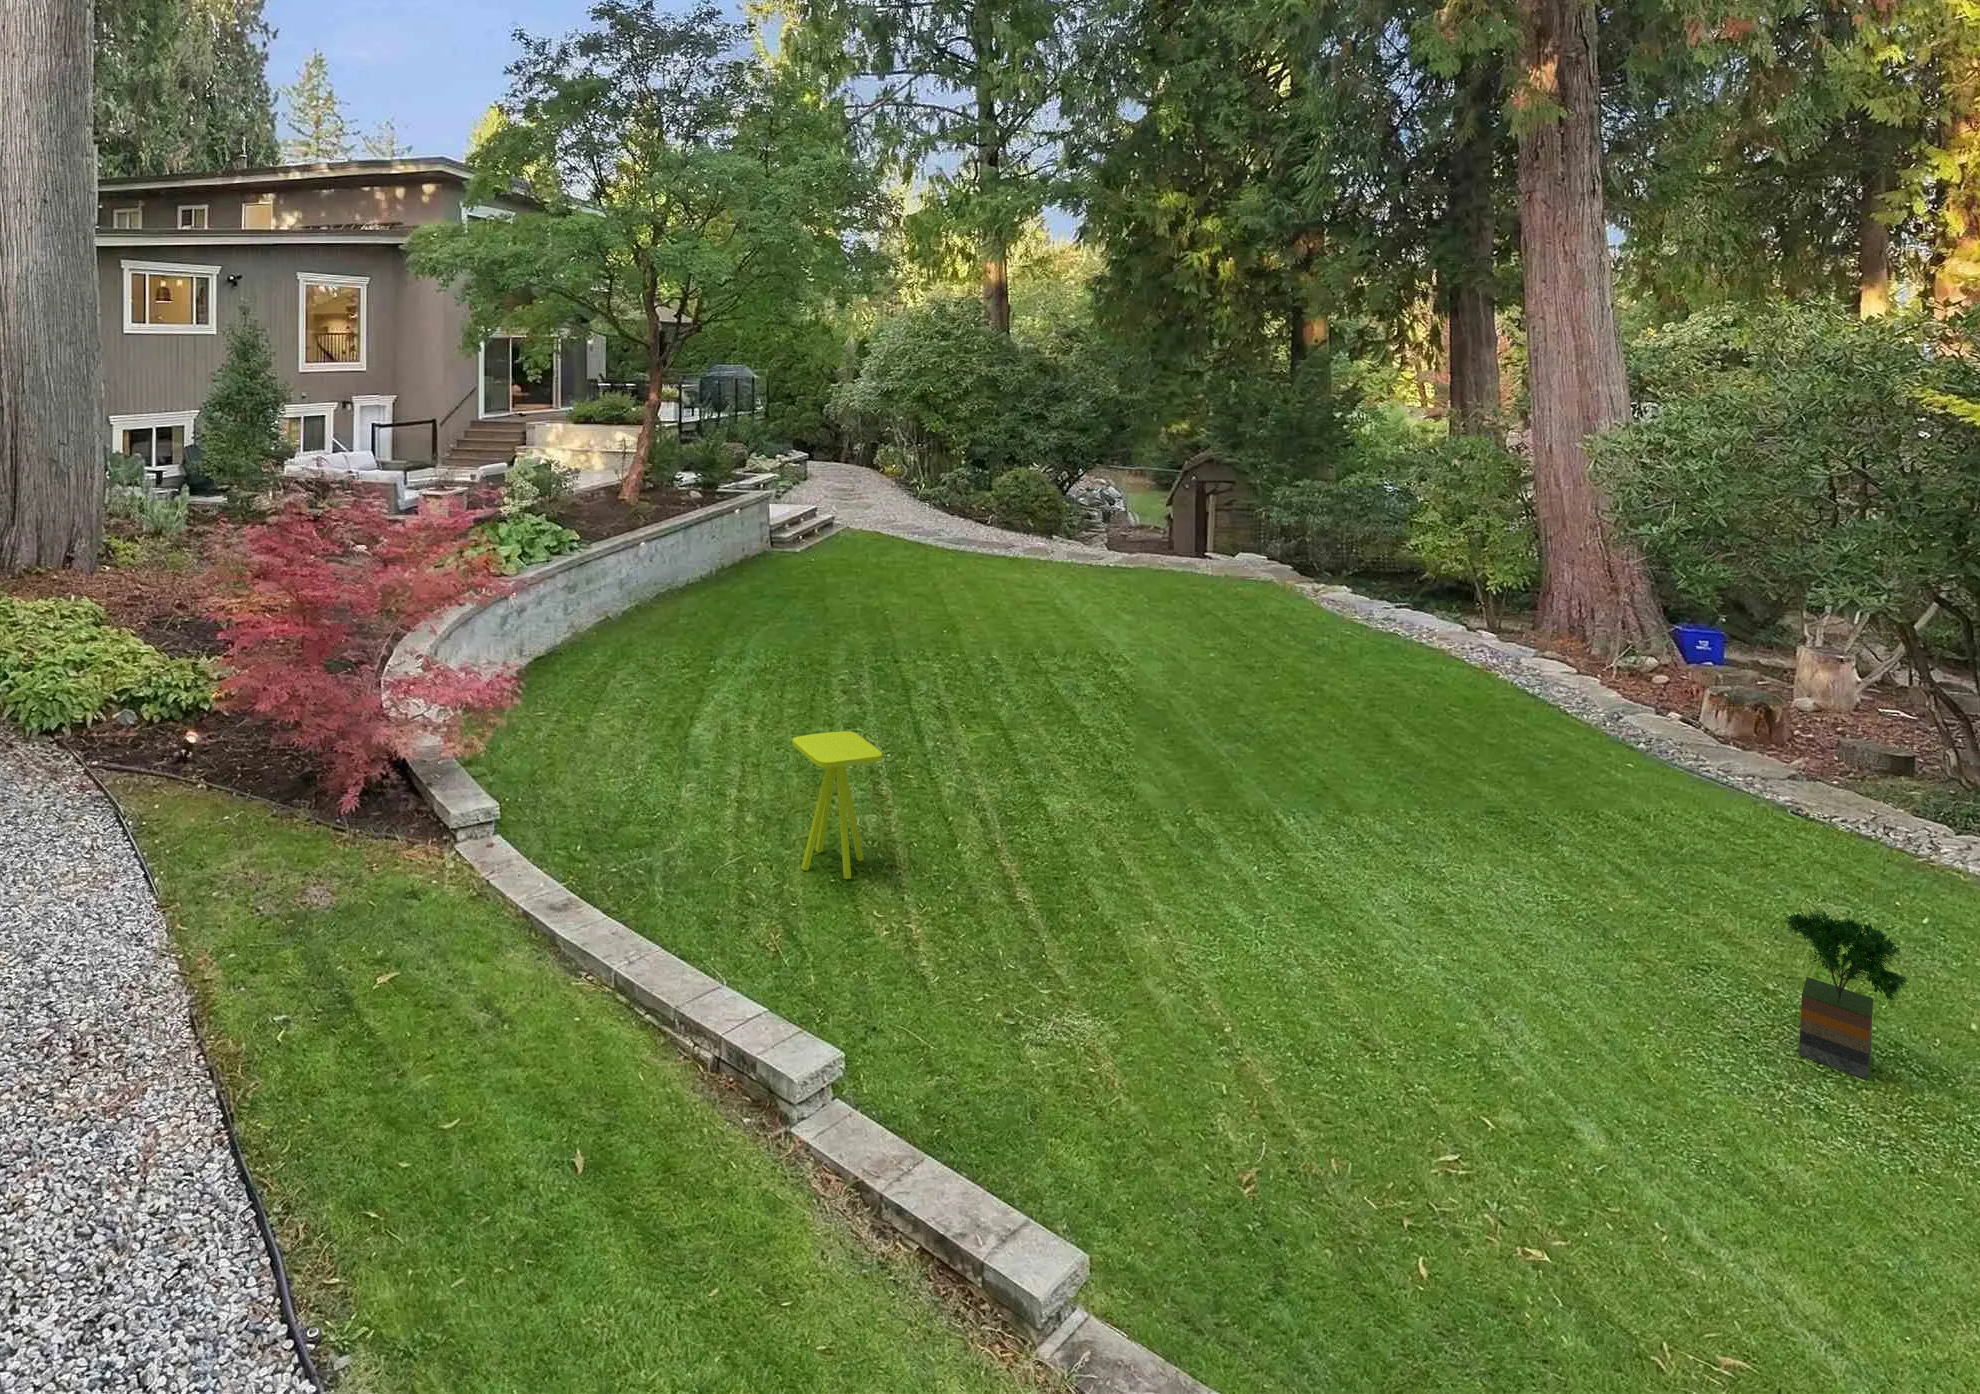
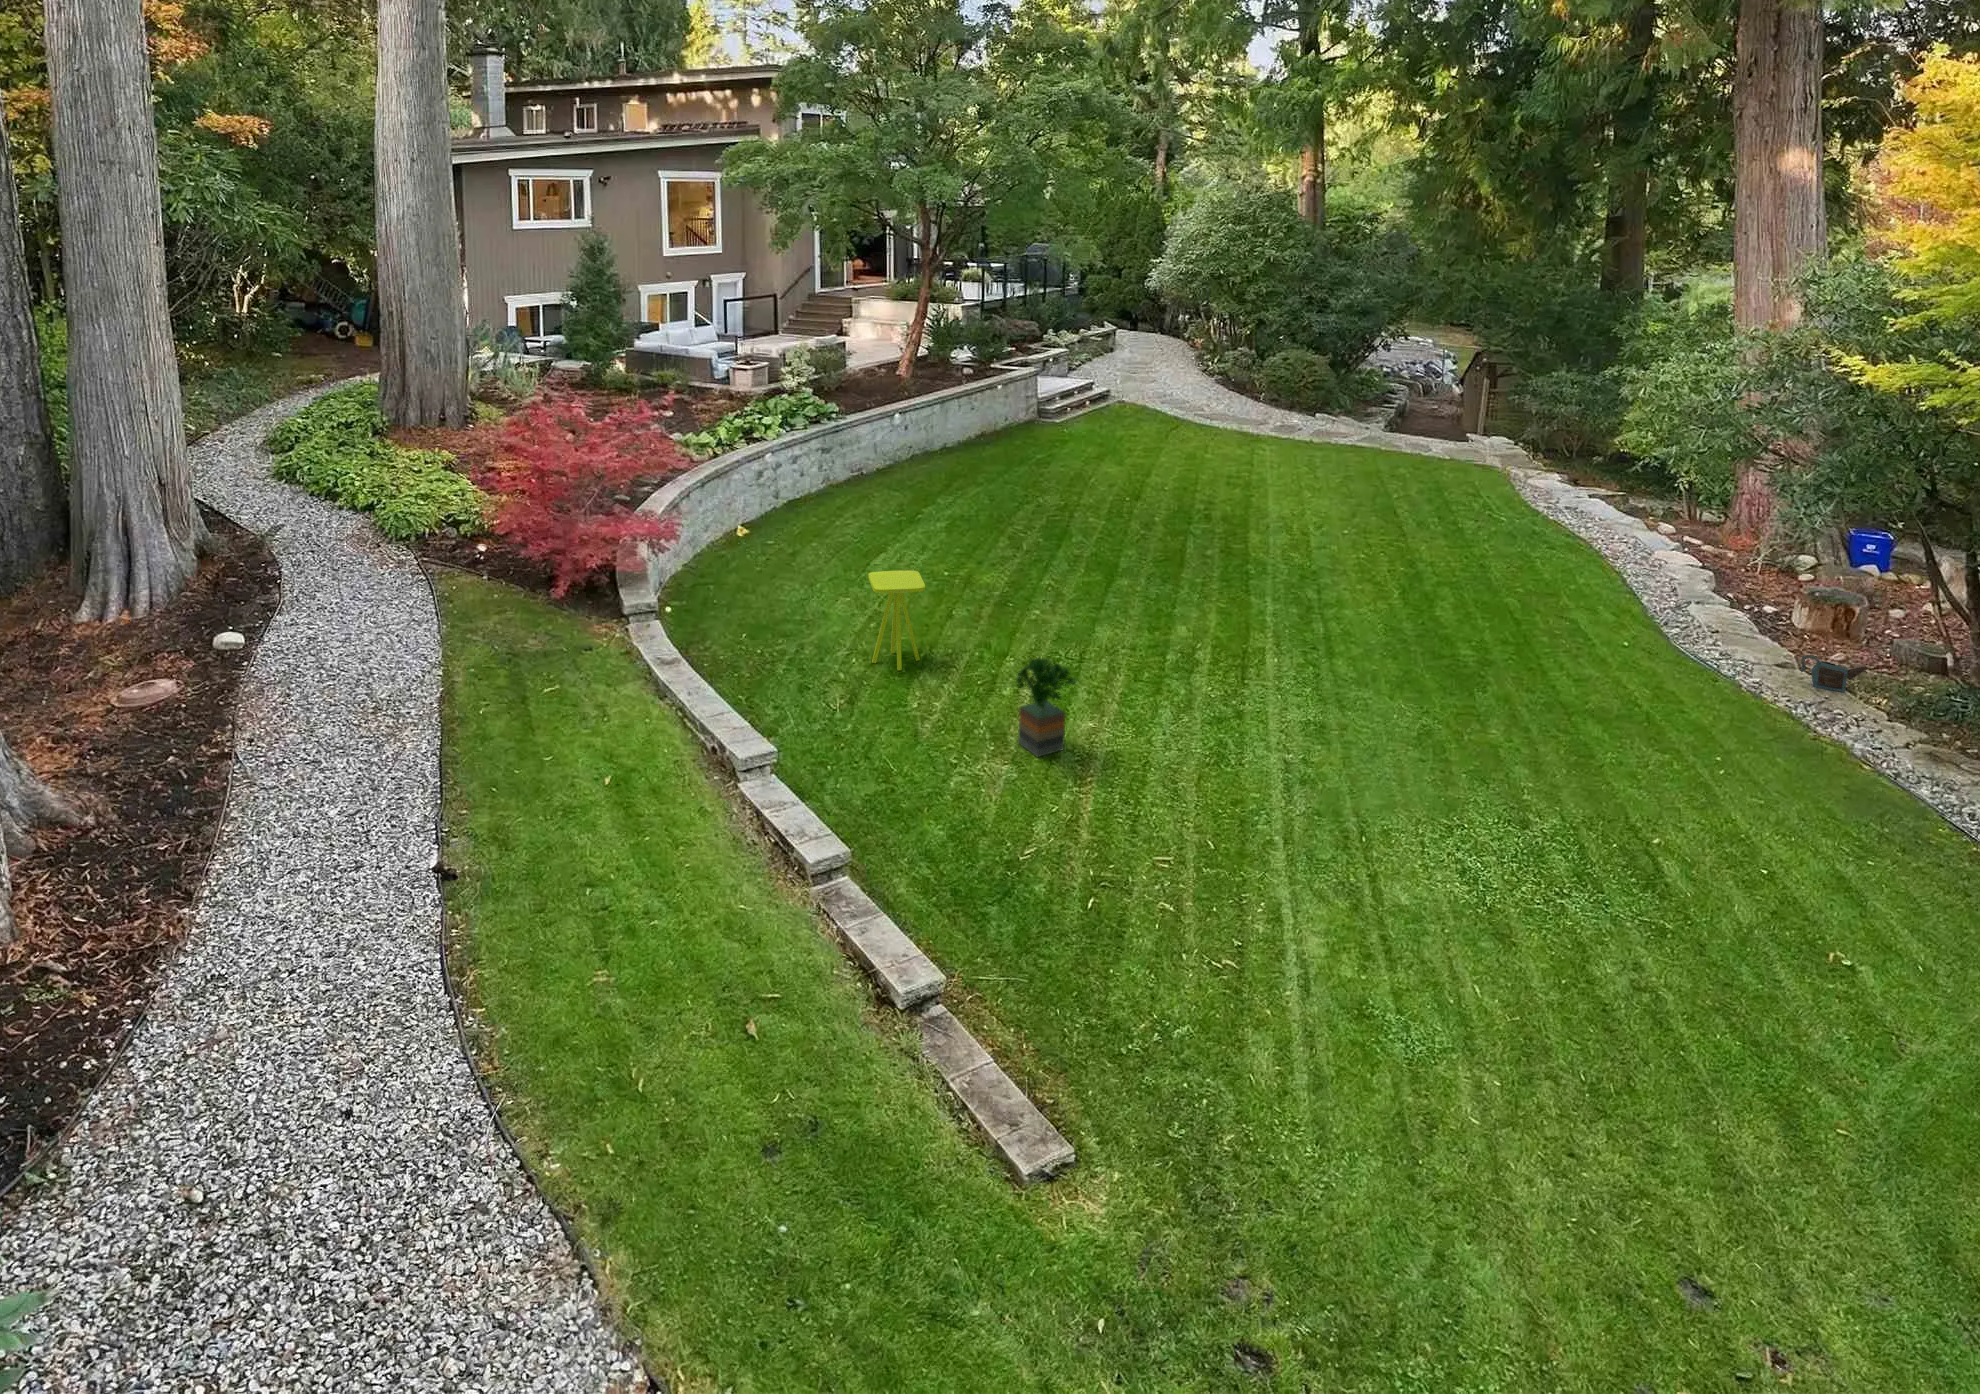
watering can: none [1806,766,1882,808] -> present [1800,655,1868,692]
potted tree: present [1785,911,1909,1080] -> present [1016,658,1076,757]

